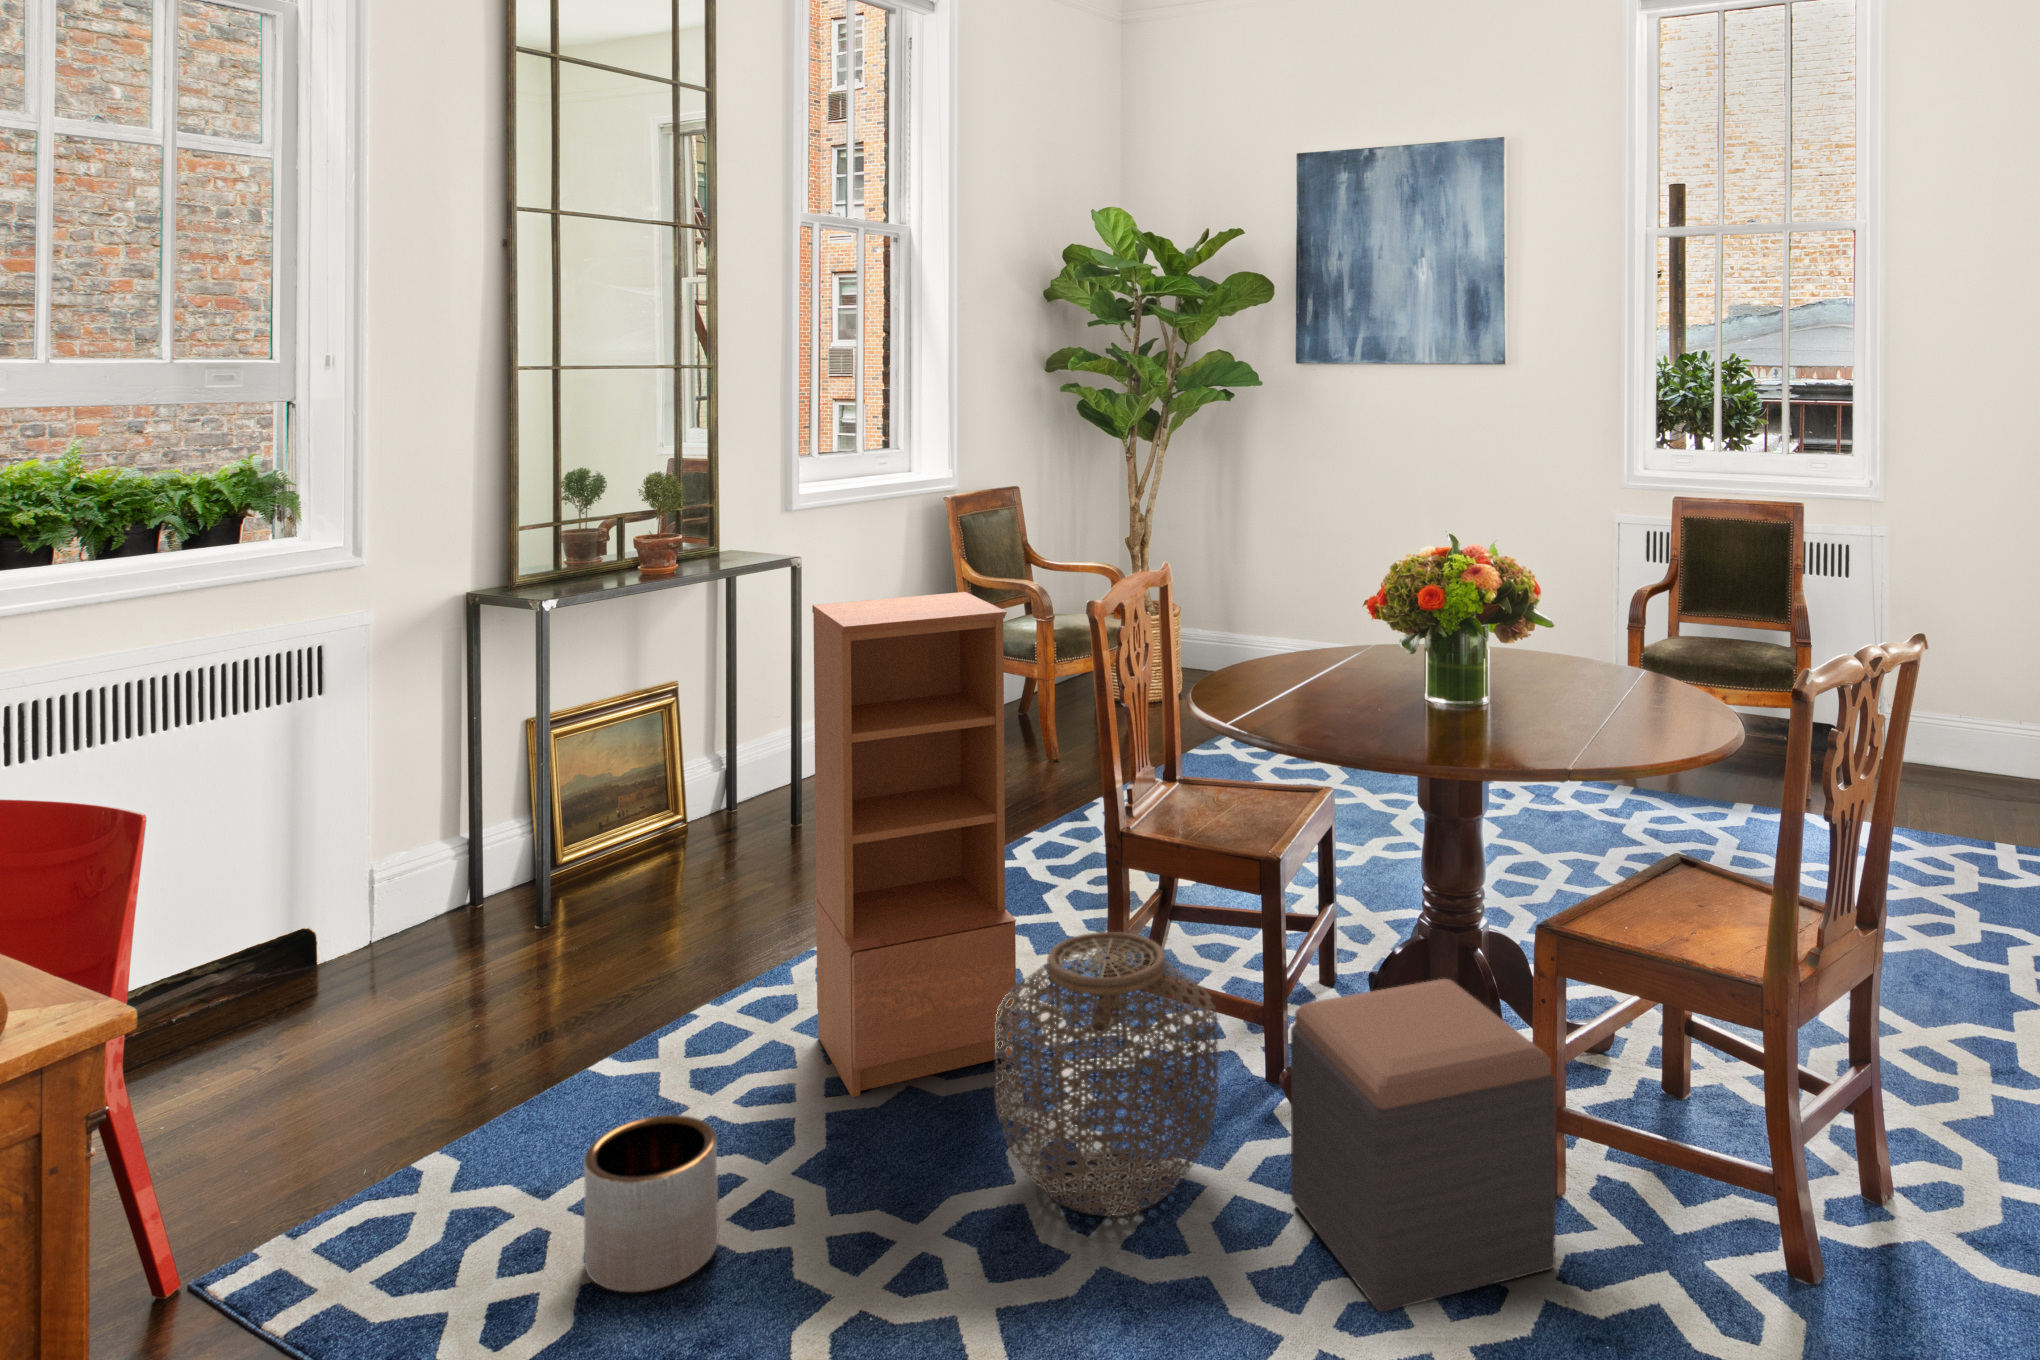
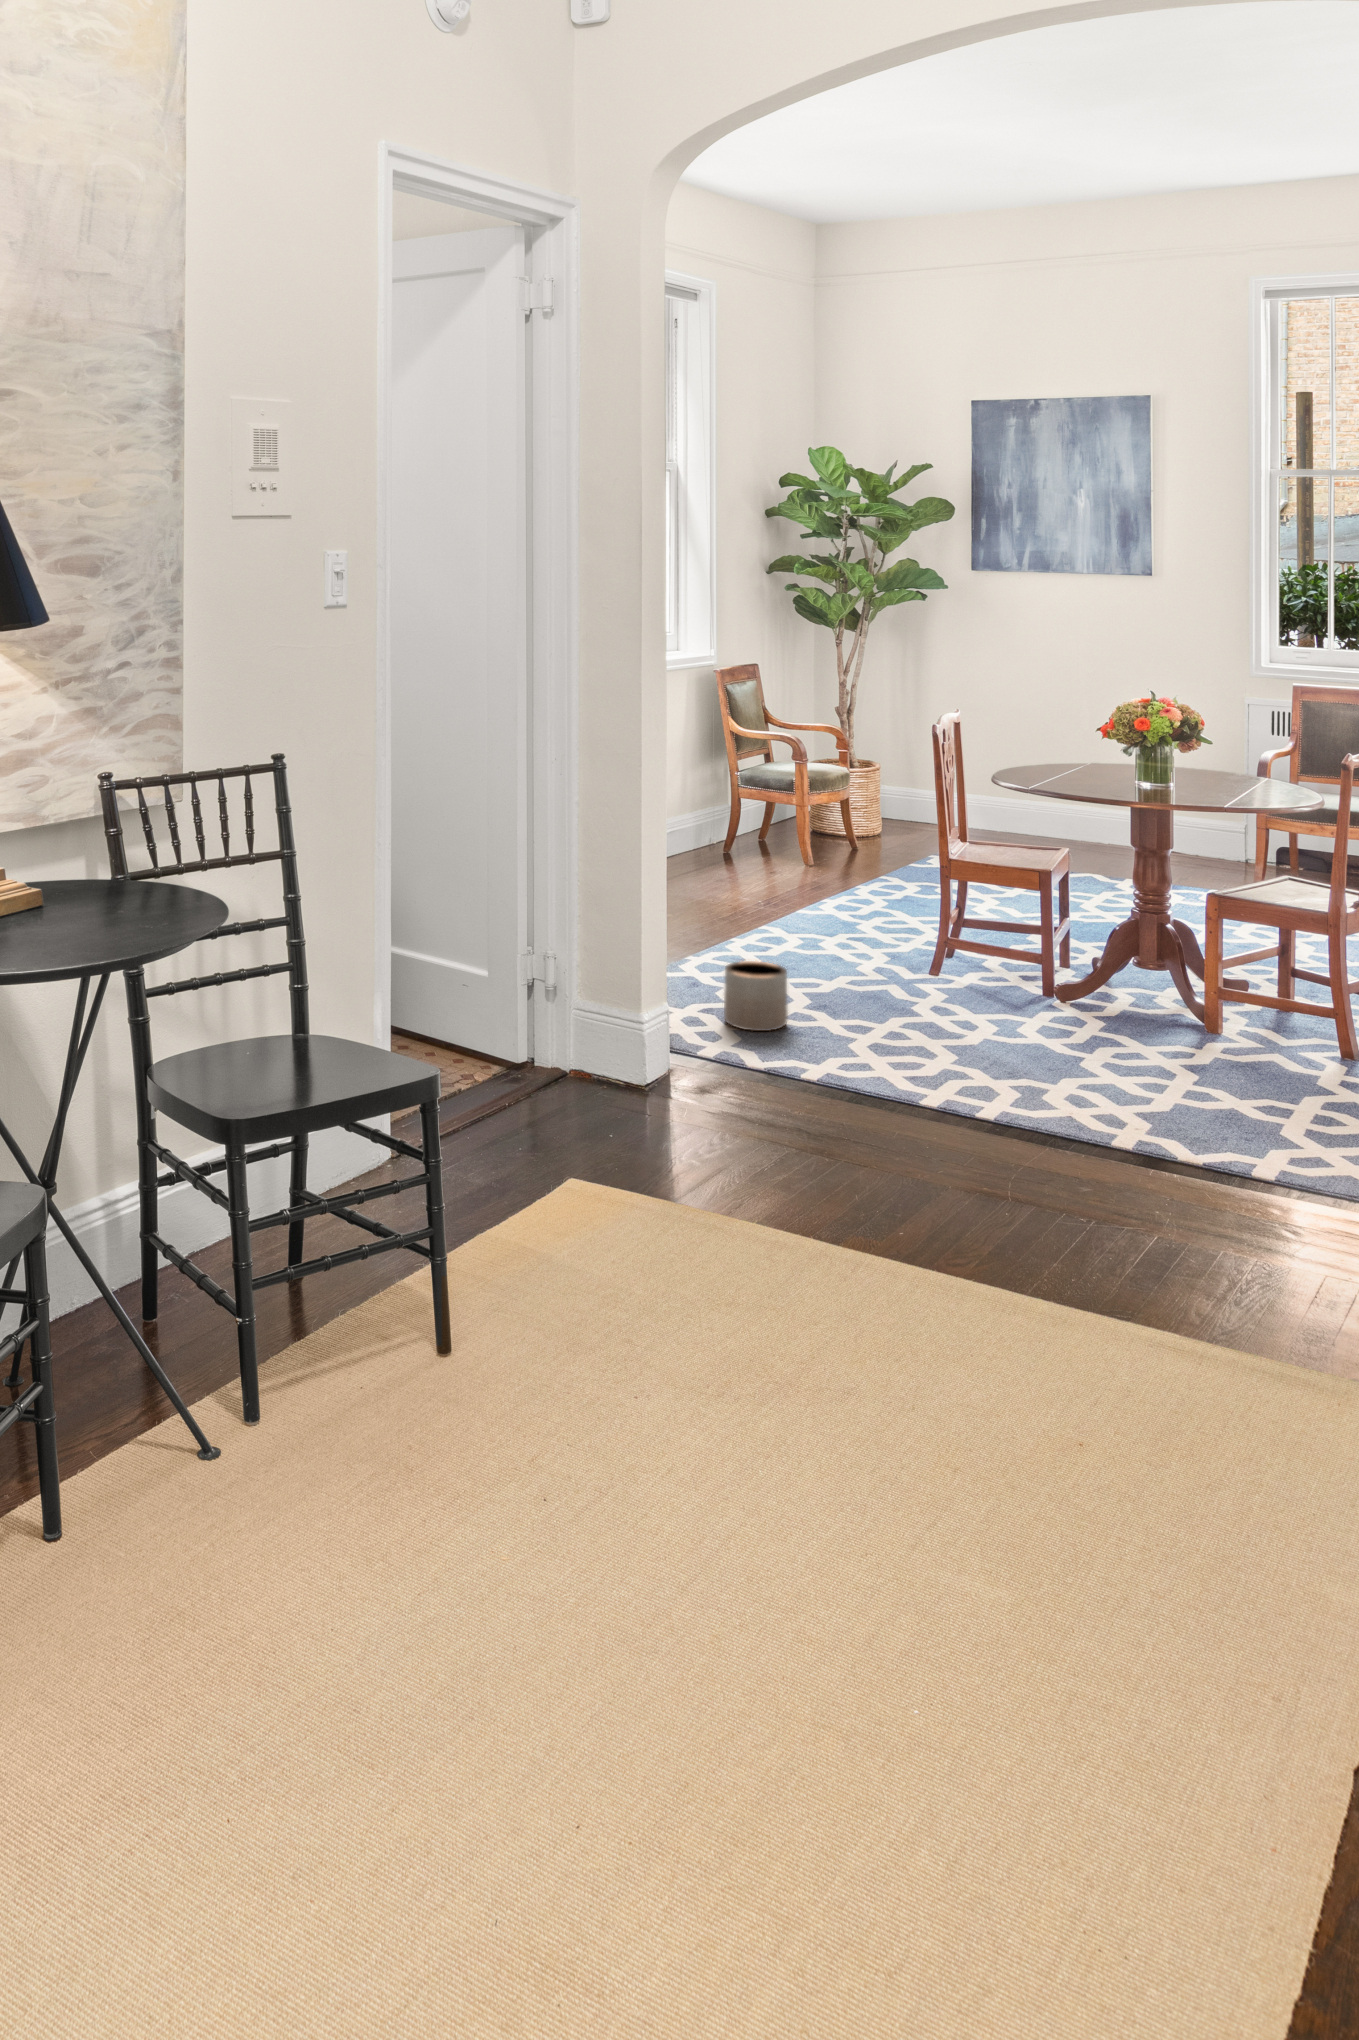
bookcase: present [812,592,1016,1097] -> none [767,716,893,987]
woven basket: present [995,932,1218,1215] -> none [912,889,1035,1024]
footstool: present [1291,979,1555,1312] -> none [1076,916,1225,1053]

